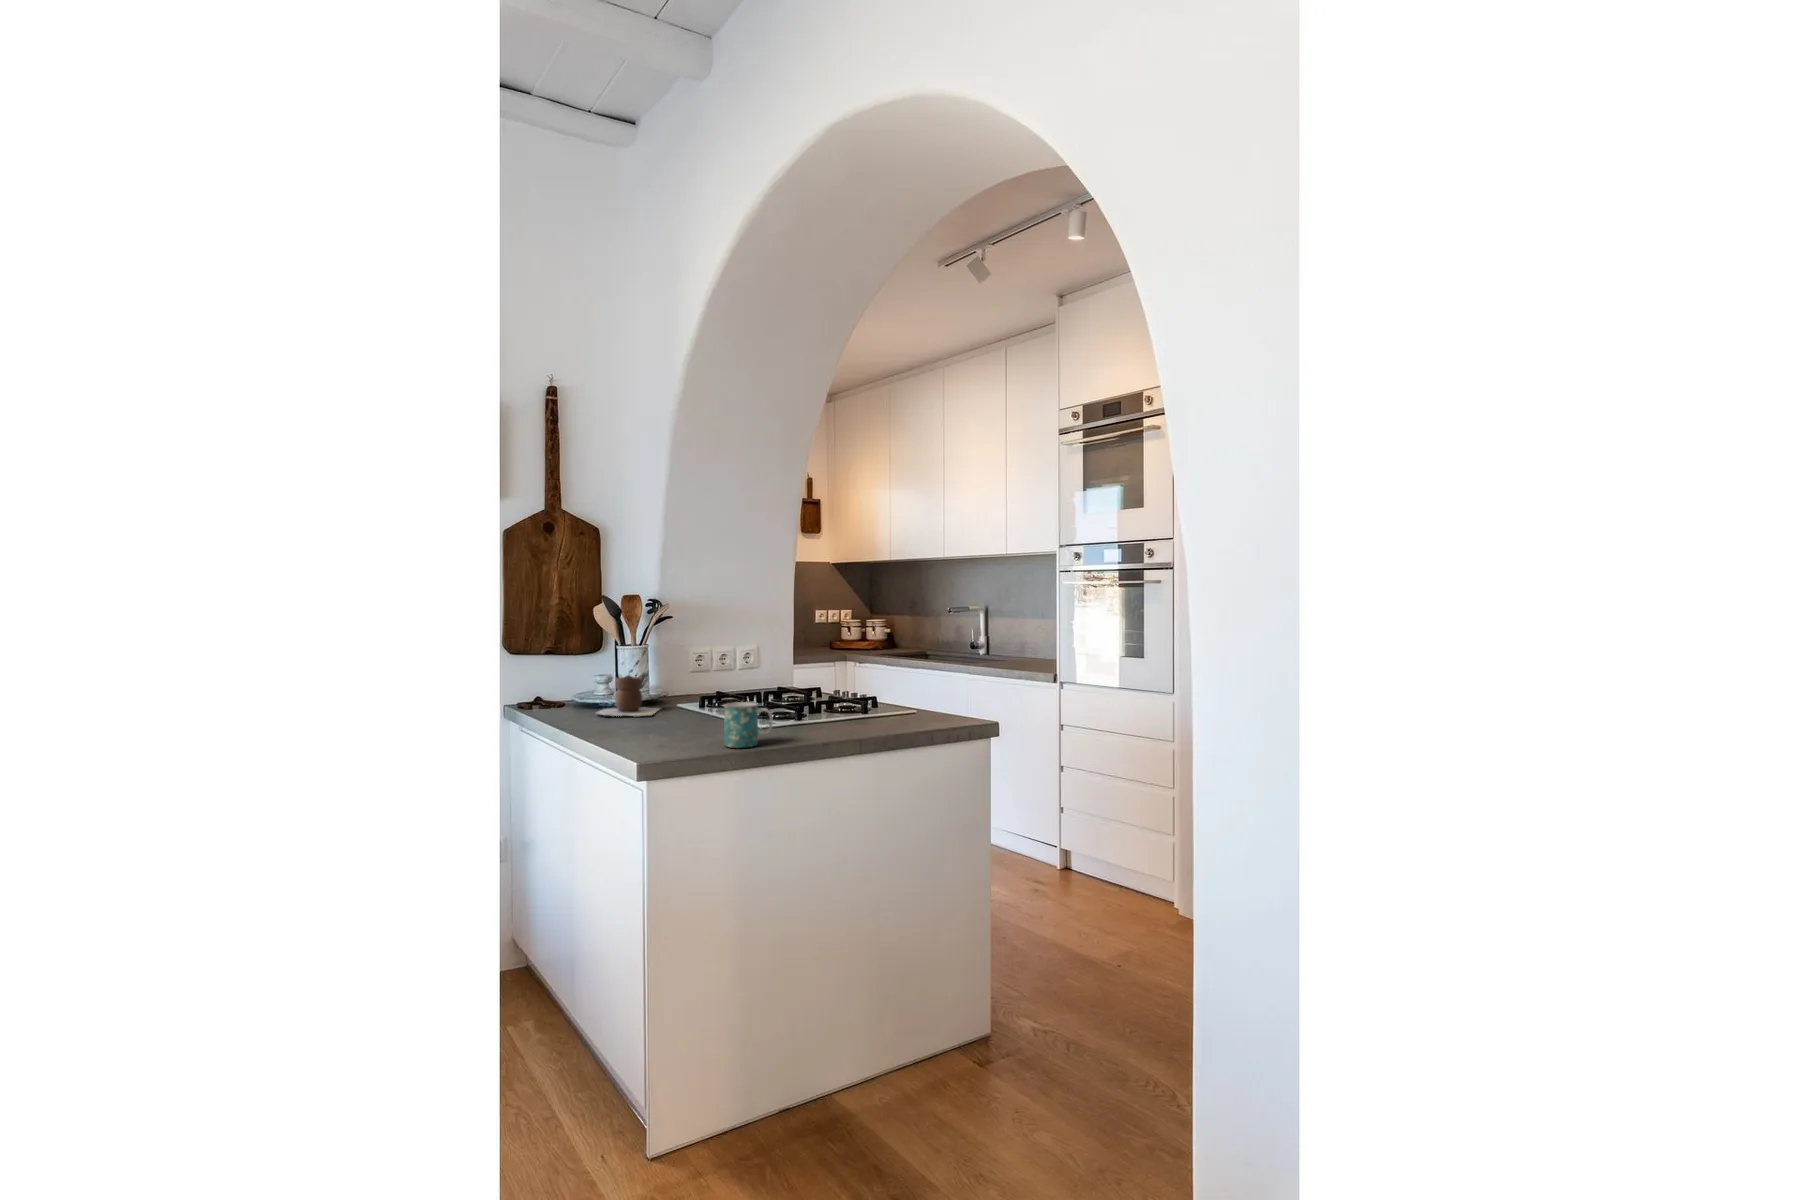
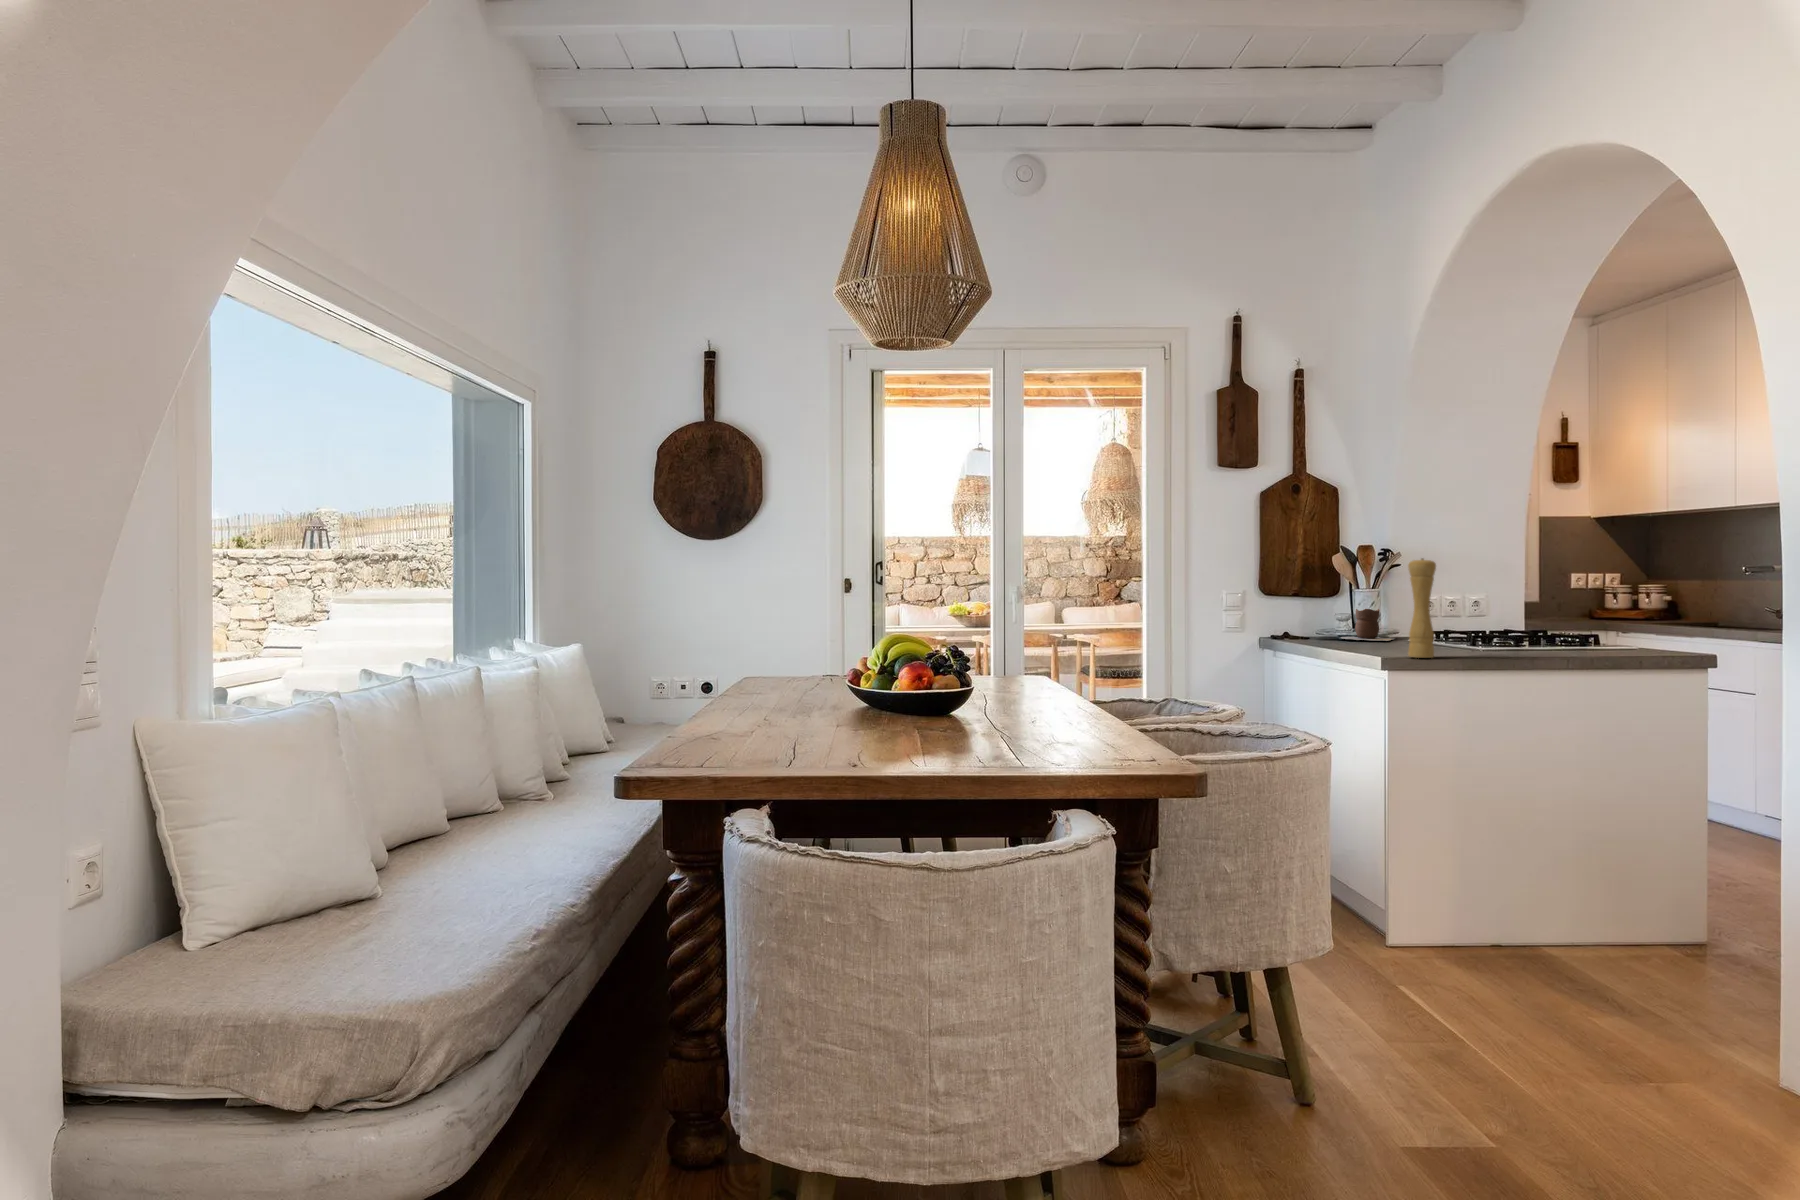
pepper mill: none [668,626,701,754] -> present [1408,558,1436,658]
mug: present [724,702,773,748] -> none [1455,623,1500,657]

